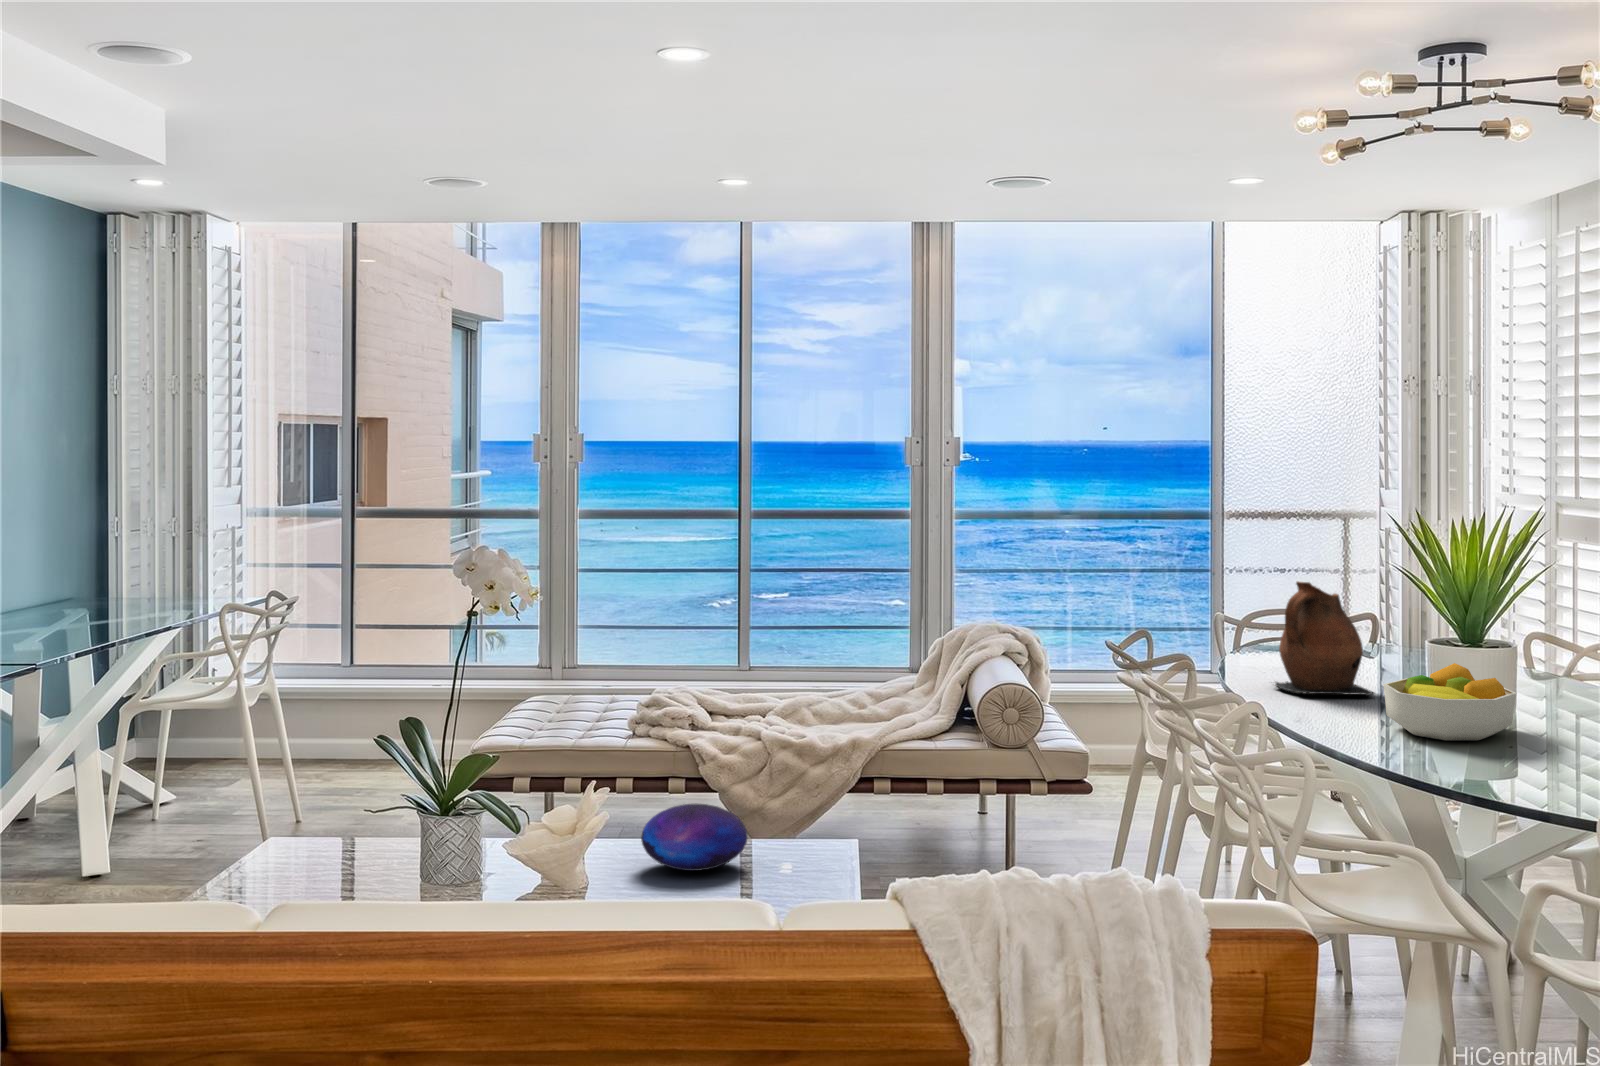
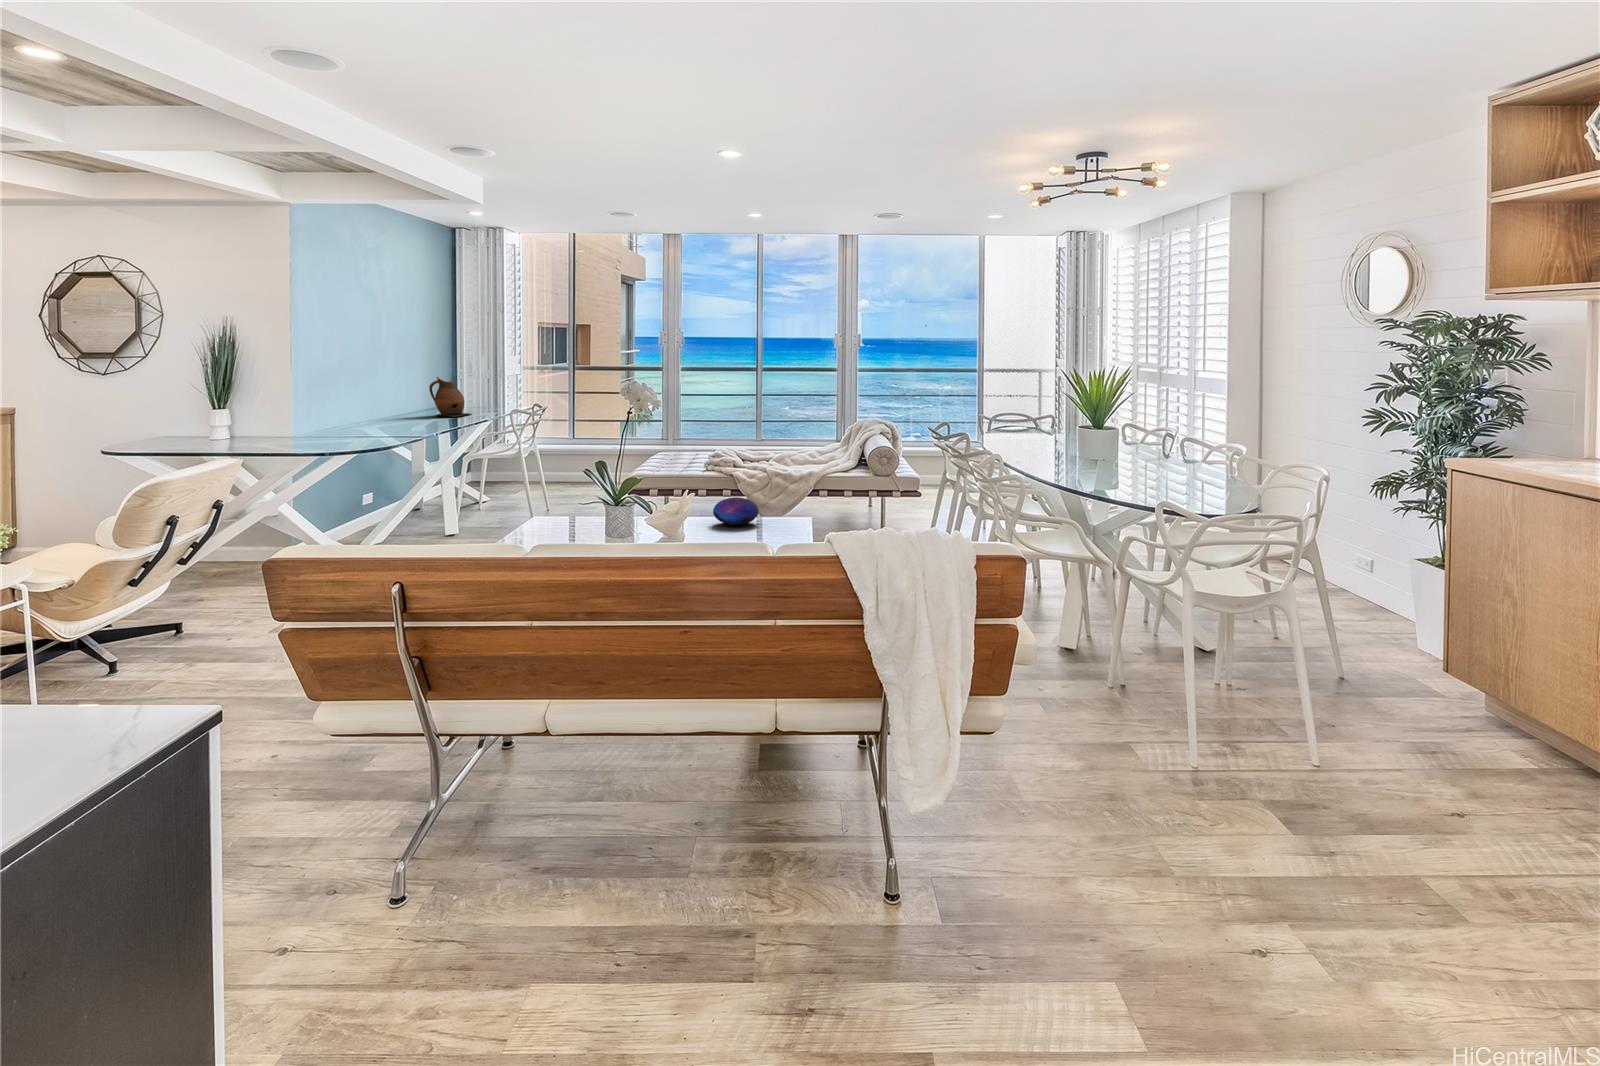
ceramic pitcher: present [1275,582,1374,696] -> present [429,377,470,417]
fruit bowl: present [1383,663,1516,740] -> none [1031,439,1084,472]

